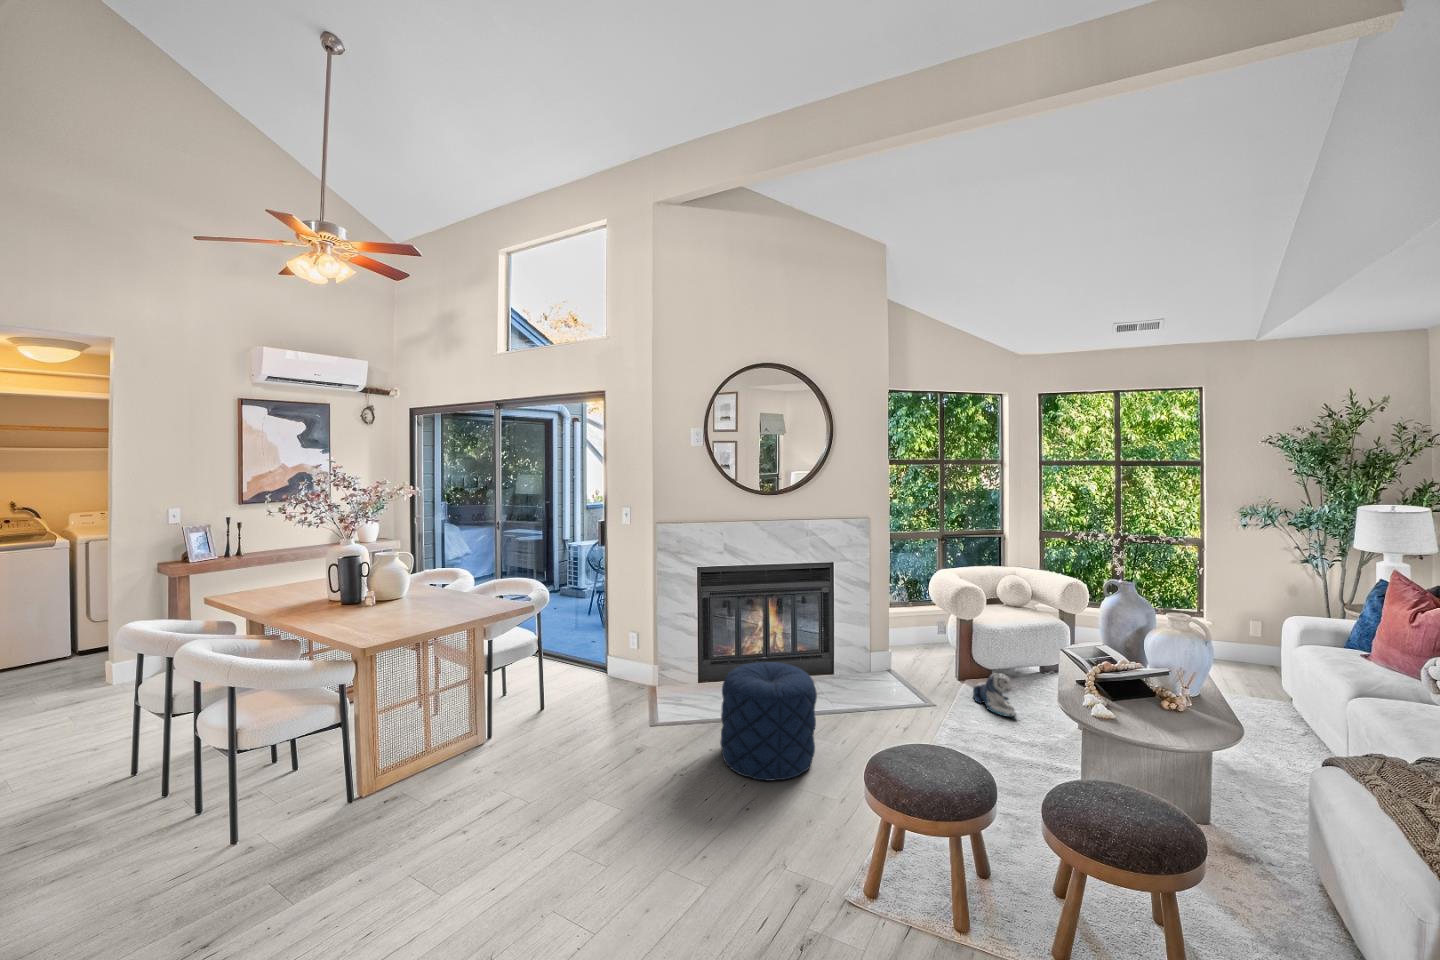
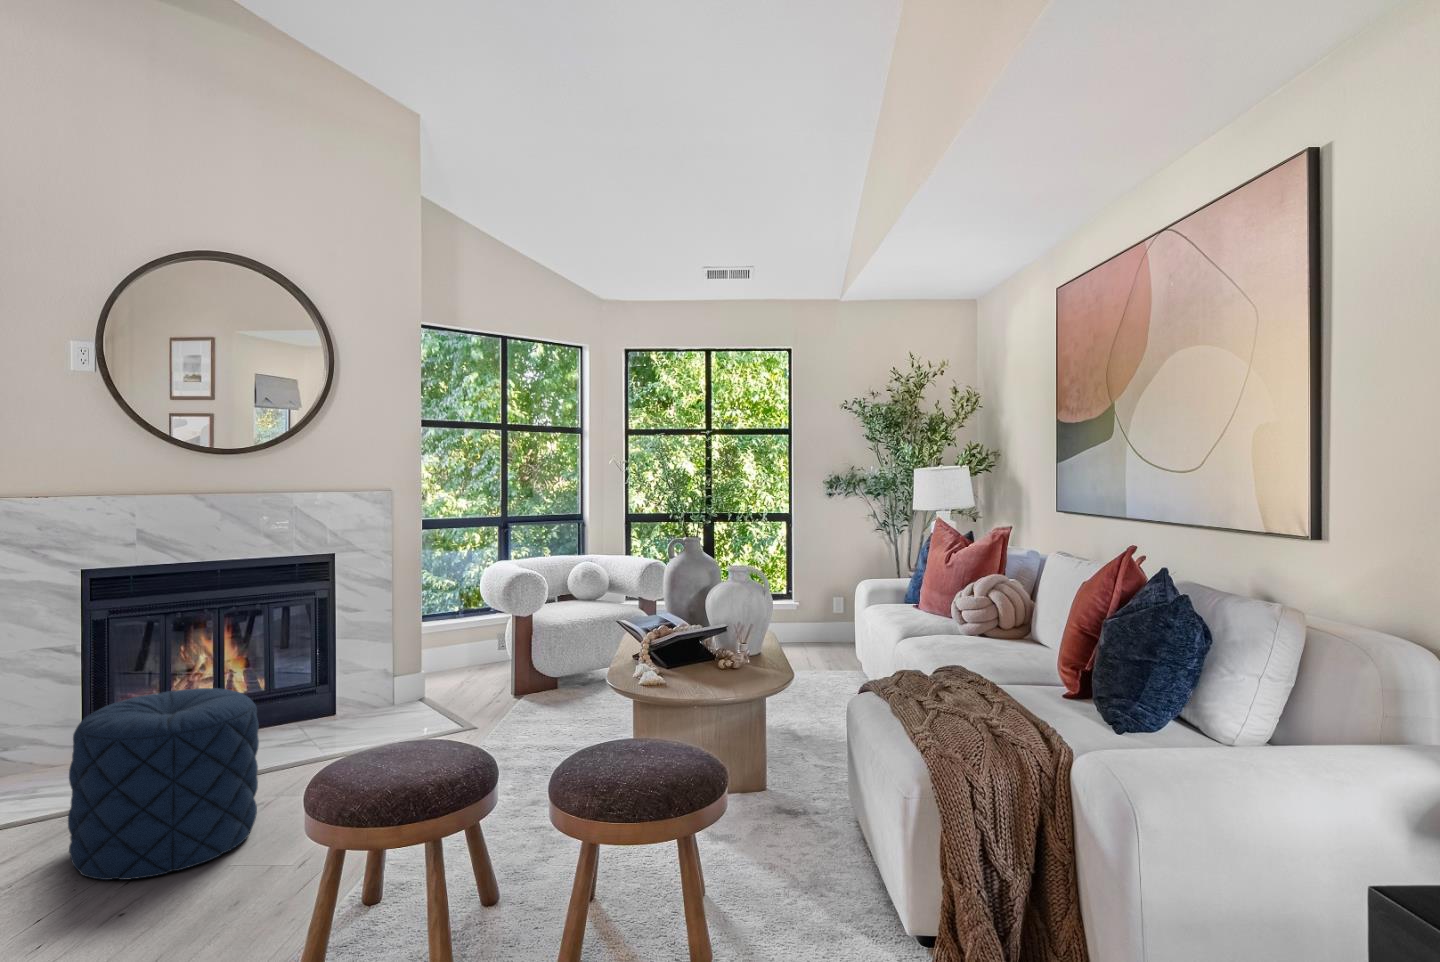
plush toy: present [973,673,1016,717] -> none [537,677,584,730]

